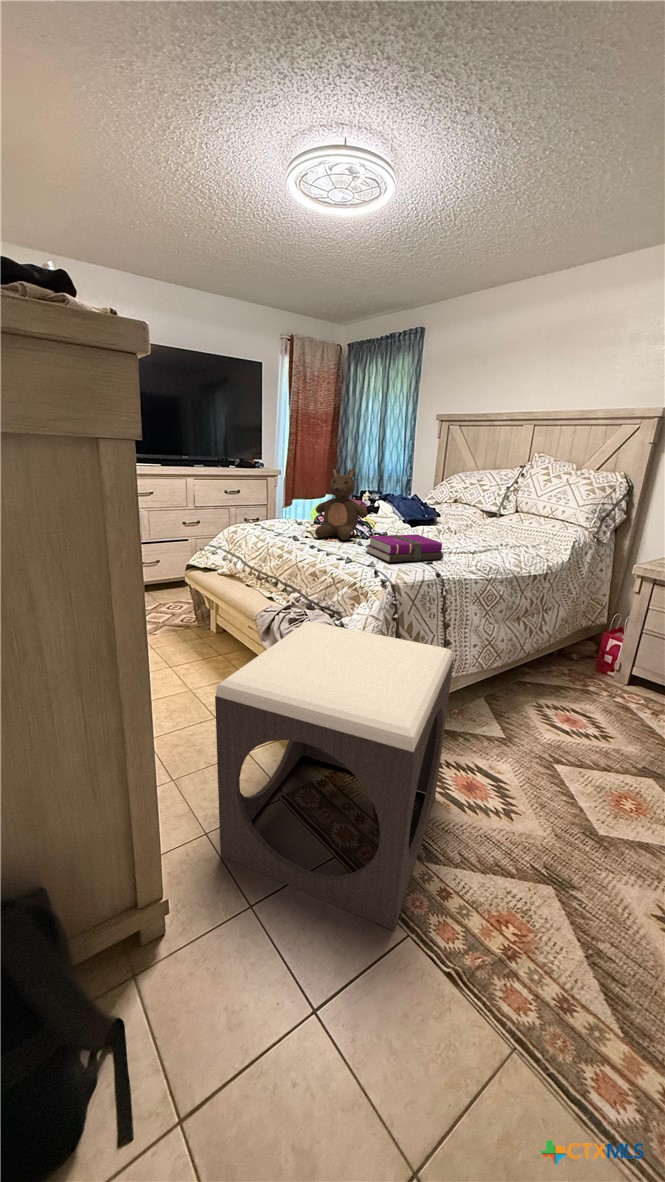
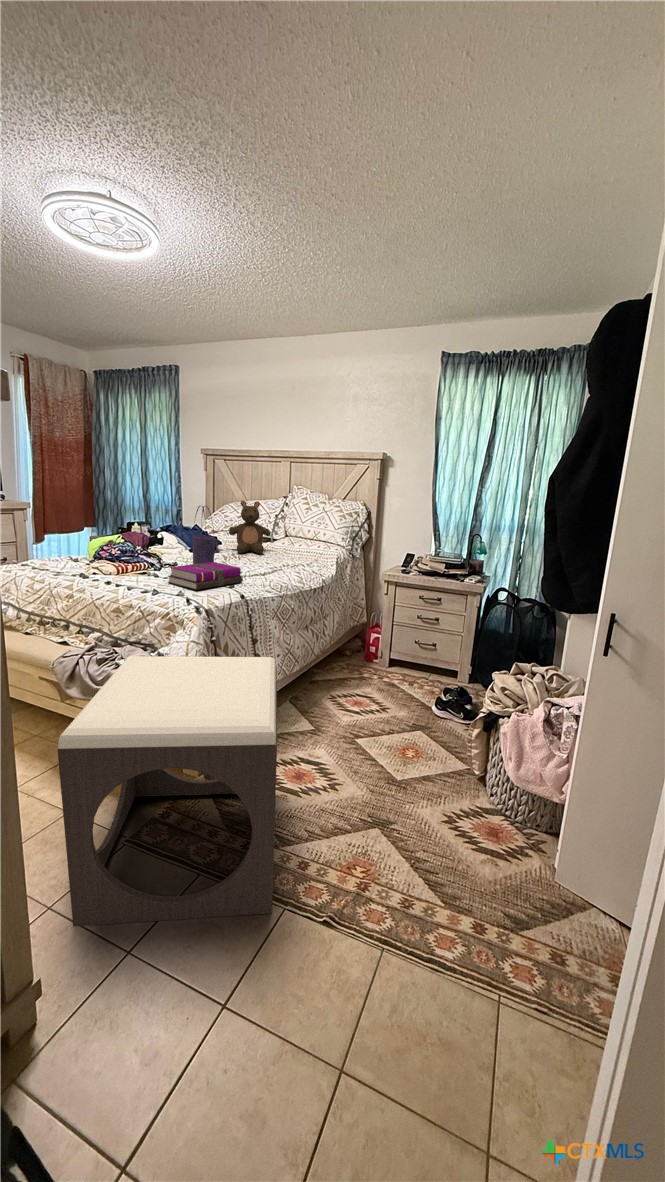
stuffed bear: present [315,468,368,540] -> present [229,501,271,554]
tote bag: none [399,473,423,543] -> present [193,506,215,564]

